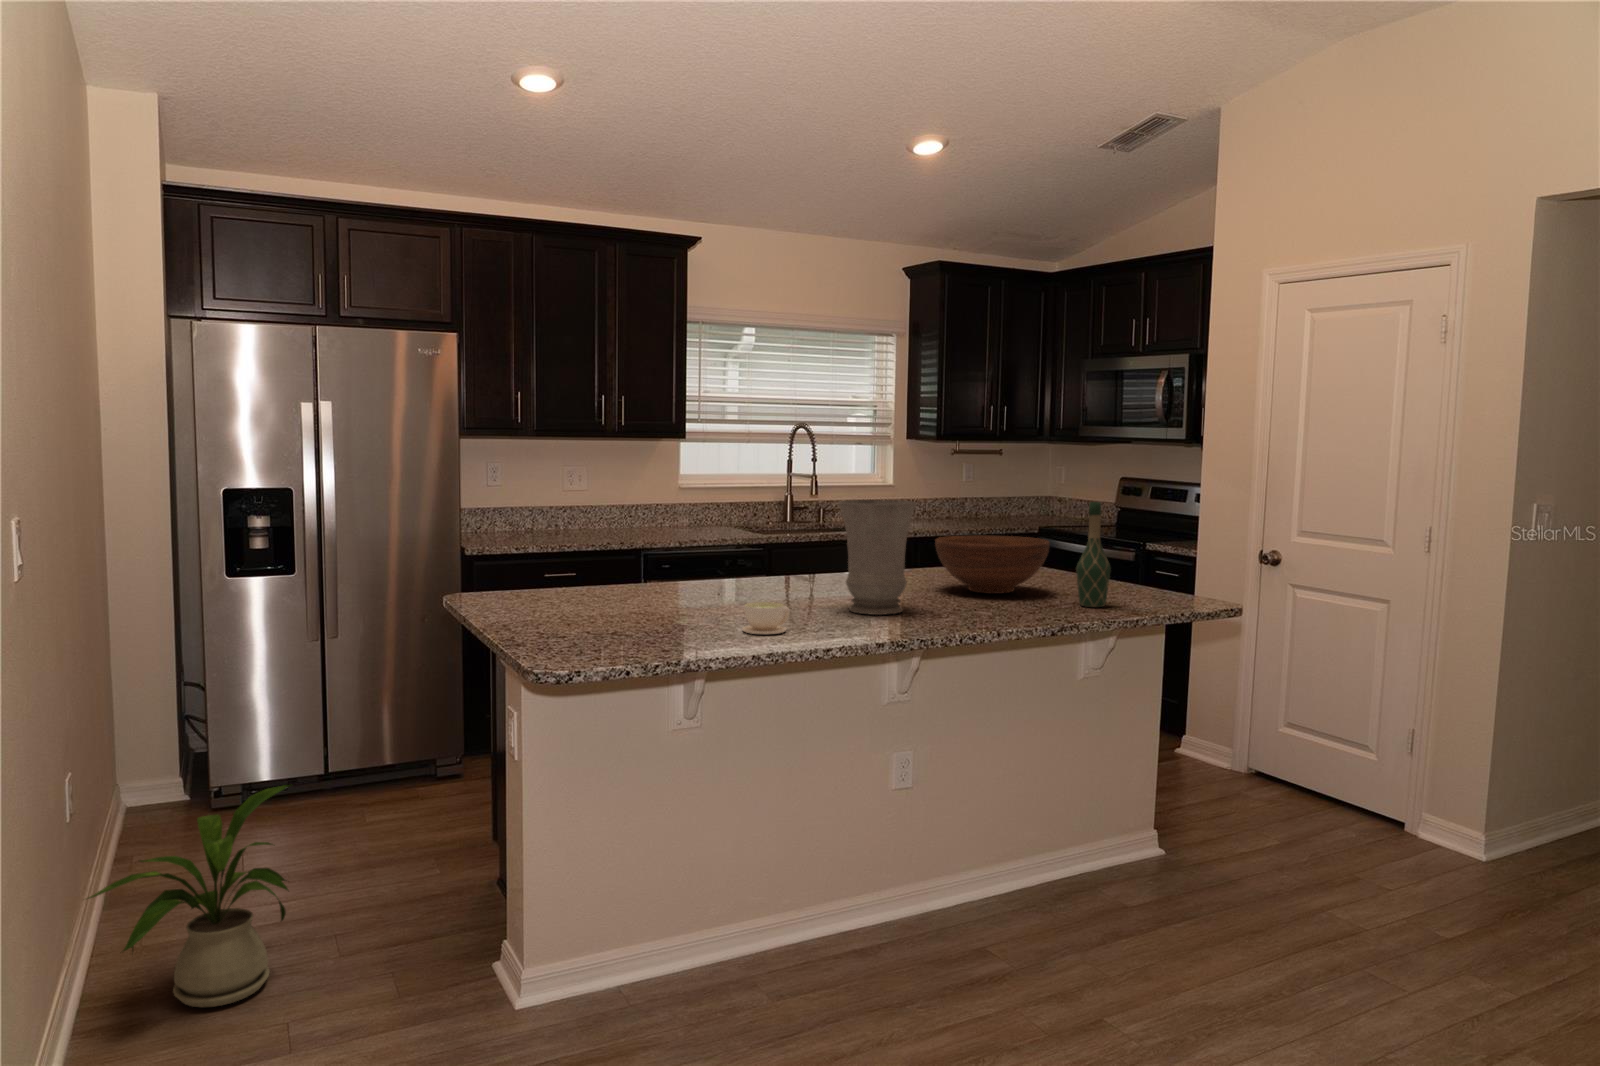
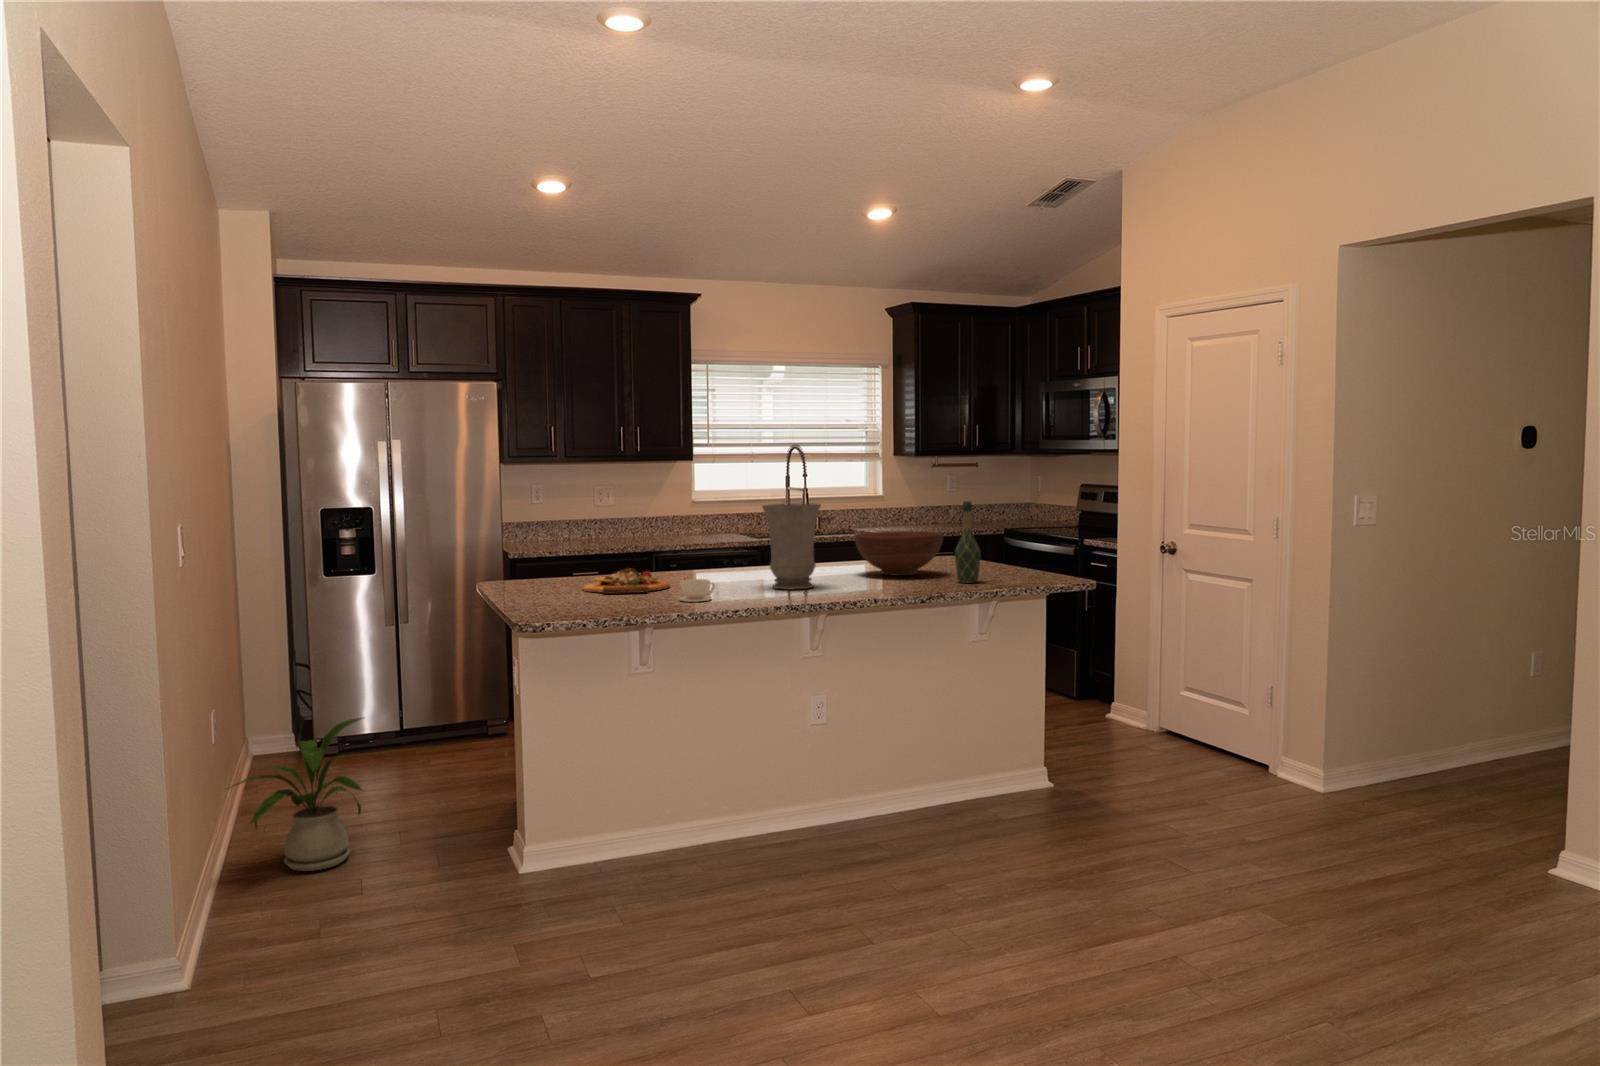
cutting board: none [595,582,712,618] -> present [583,568,670,594]

